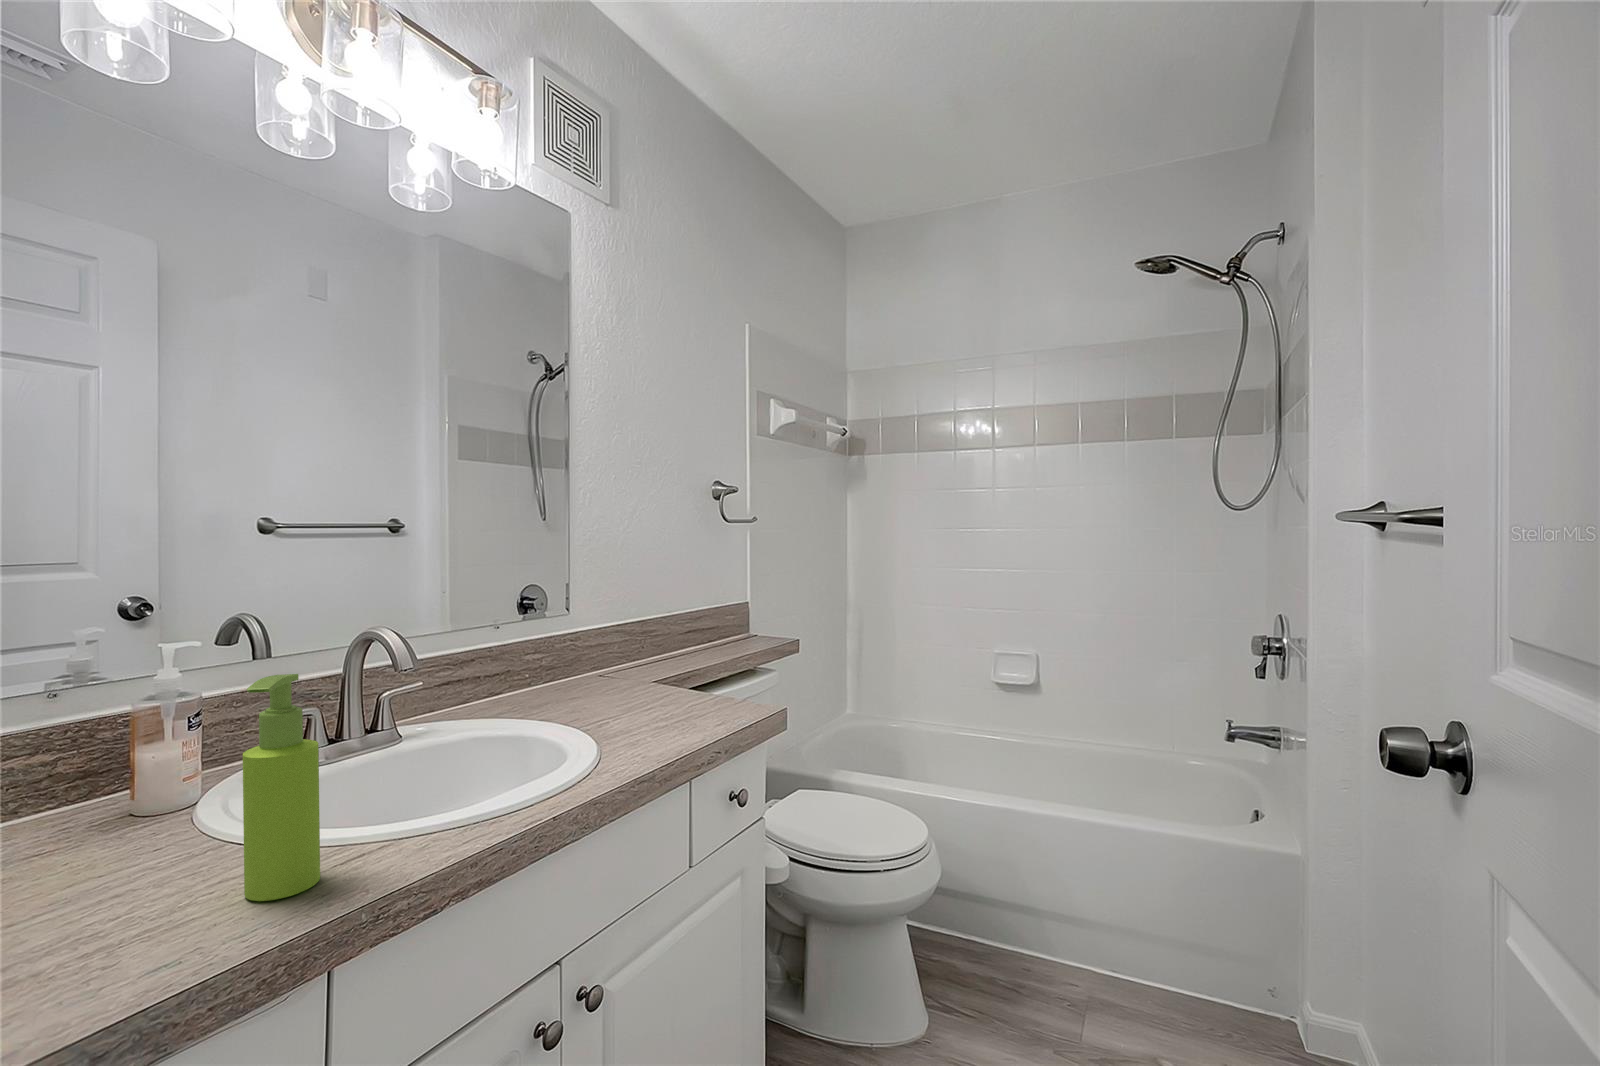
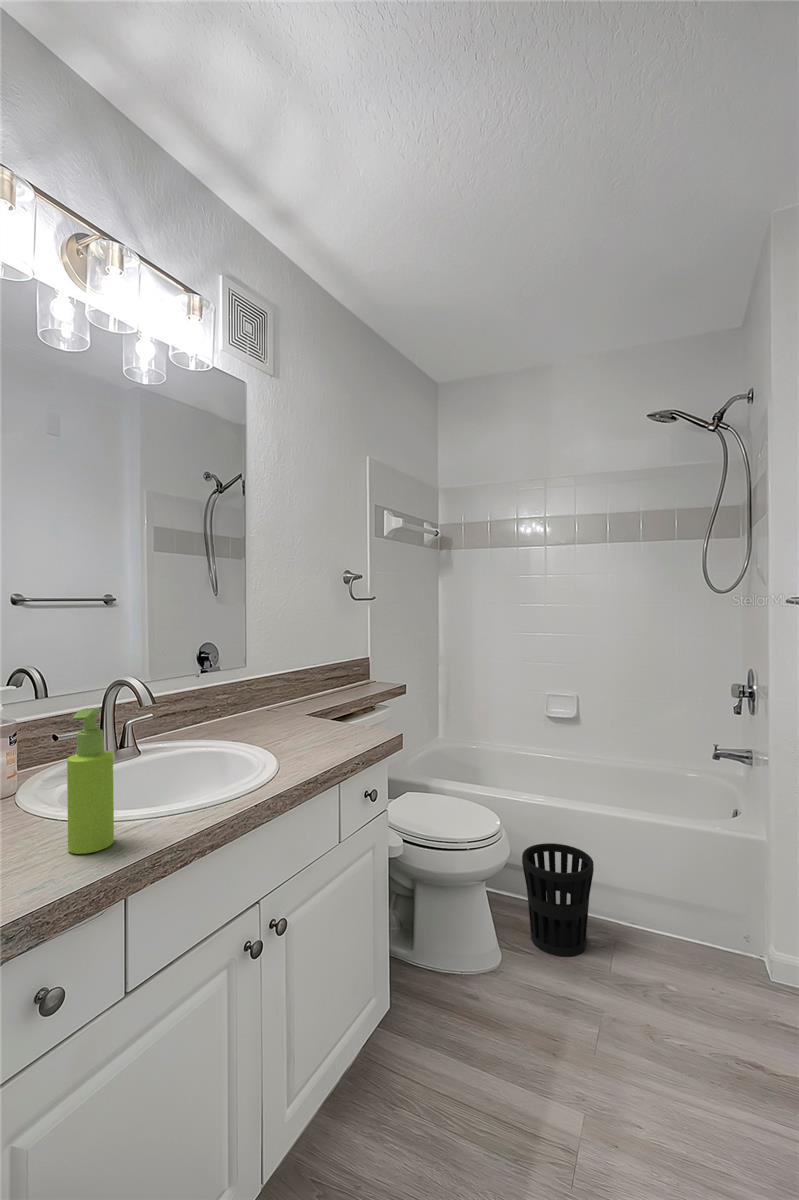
wastebasket: none [958,861,1058,1021] -> present [522,843,594,957]

